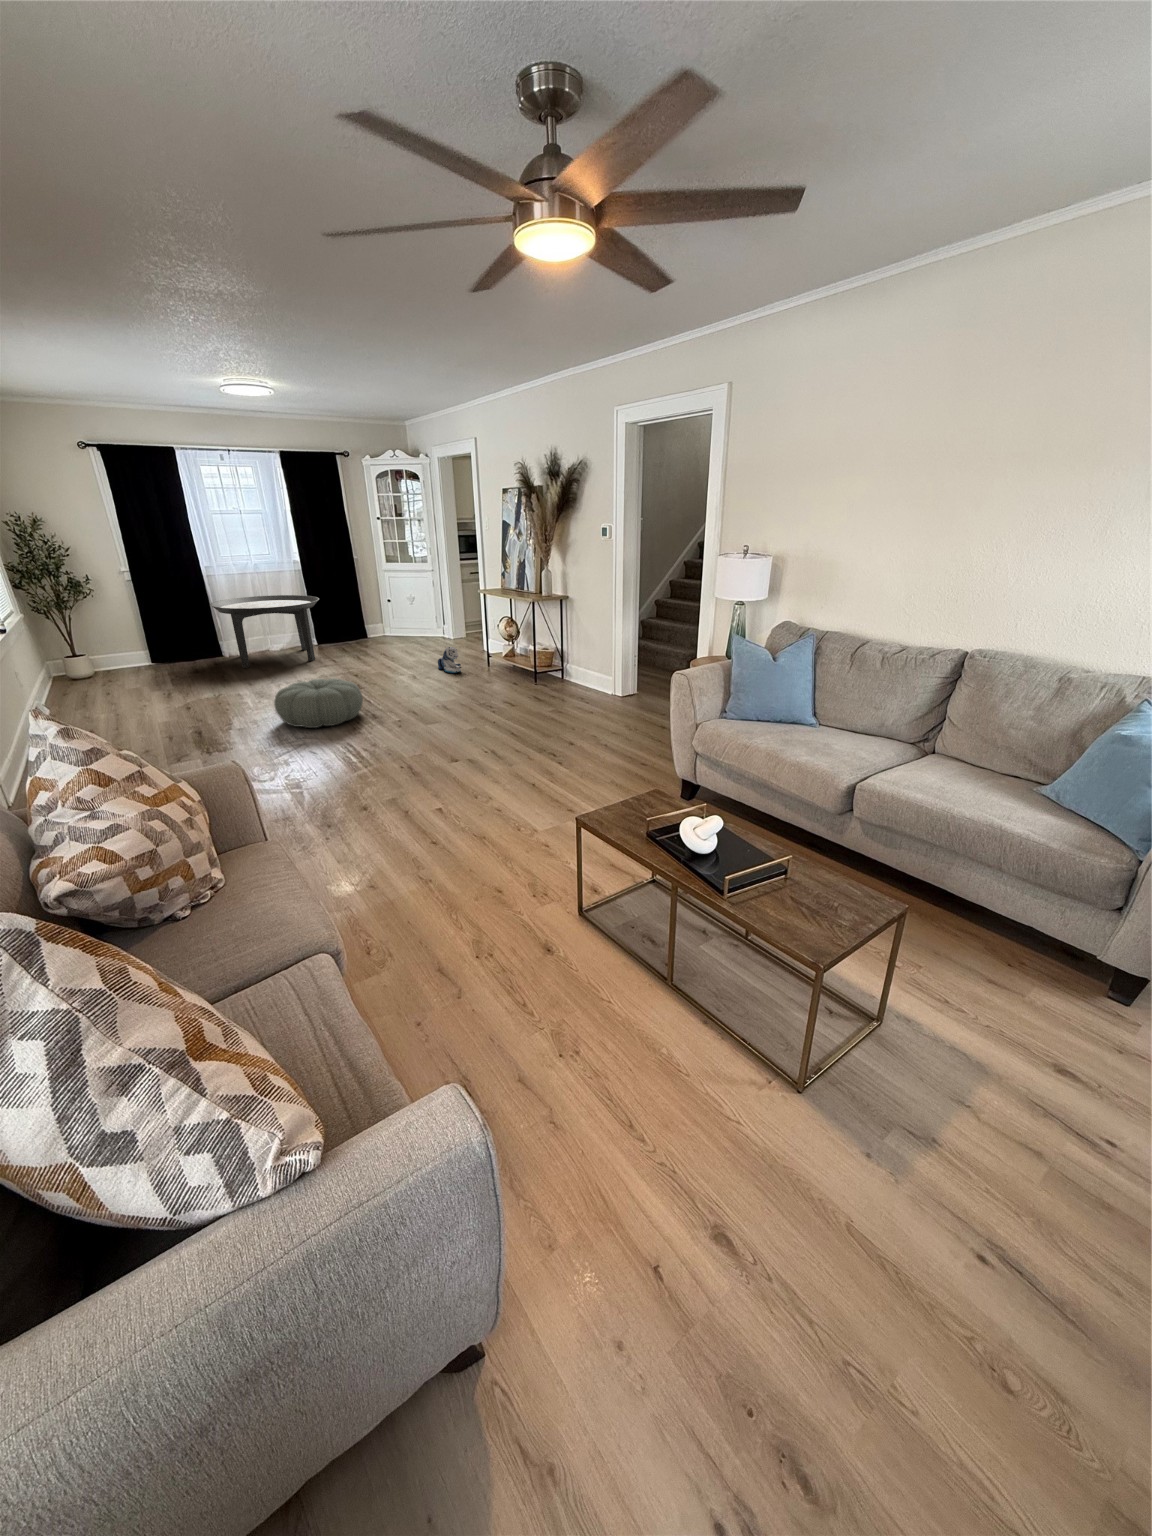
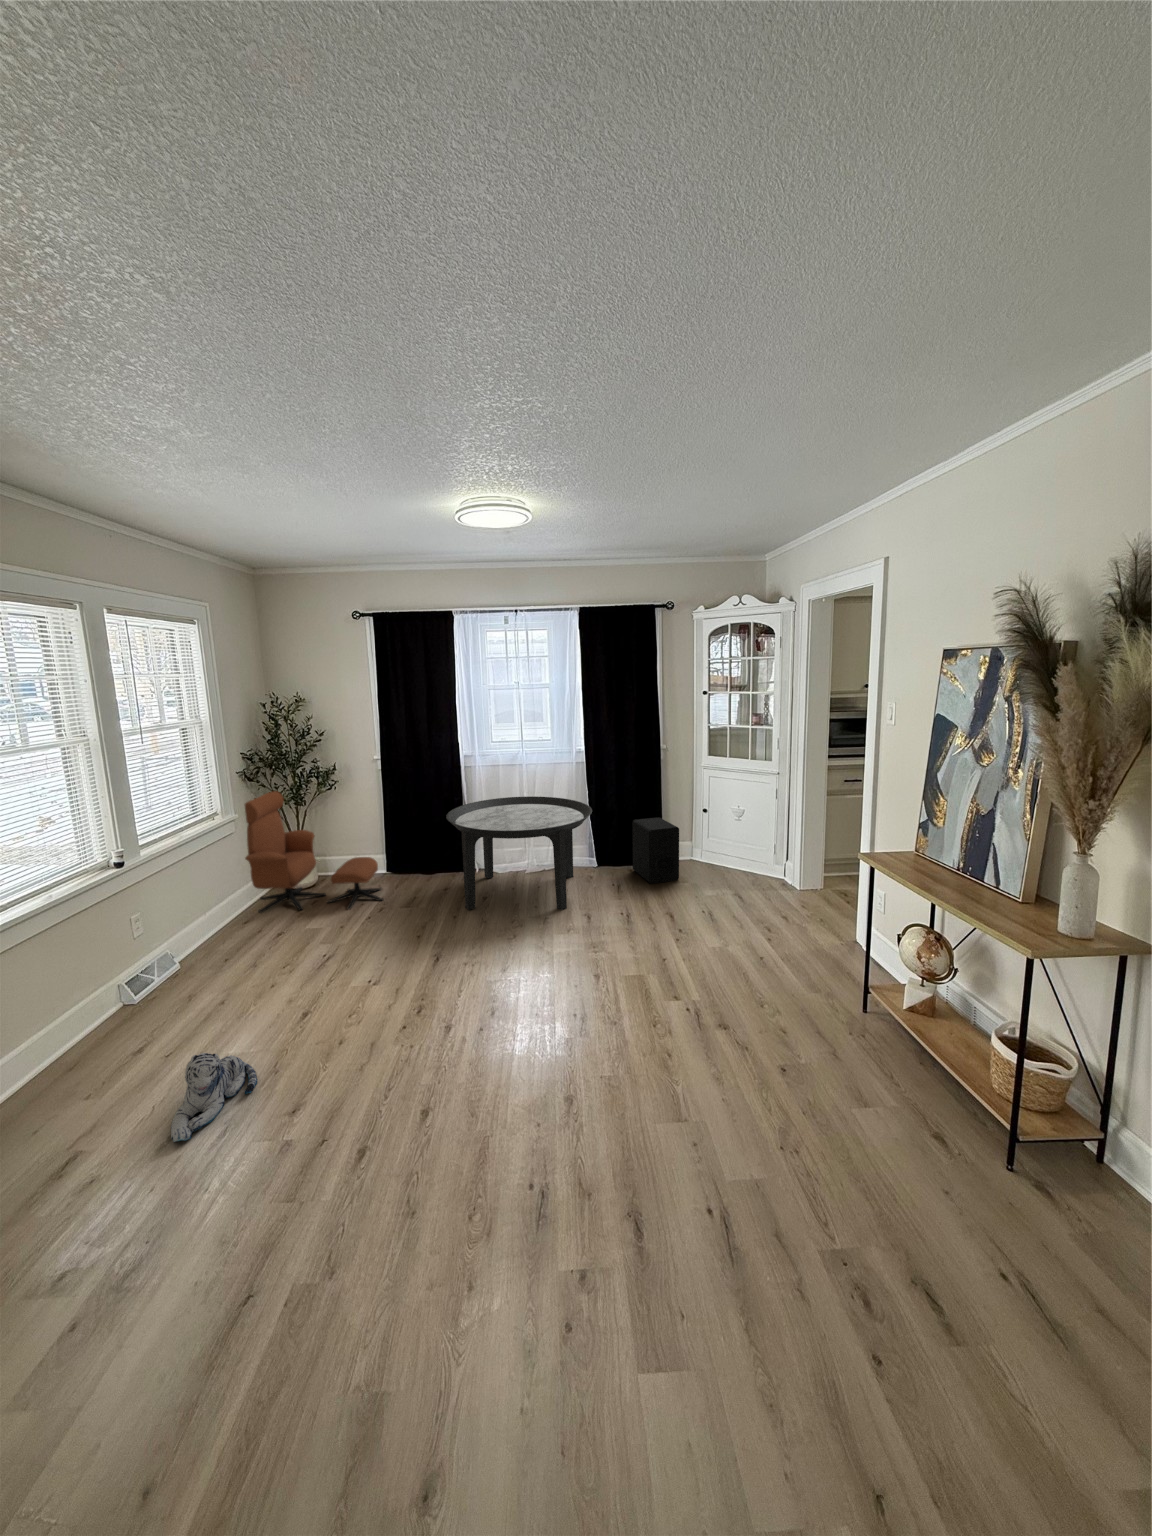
lounge chair: none [32,597,170,689] -> present [245,791,383,913]
speaker: none [343,606,381,646] -> present [632,817,679,883]
plush toy: present [438,647,461,673] -> present [171,1053,257,1142]
pouf: present [274,678,363,728] -> none [353,1045,545,1219]

